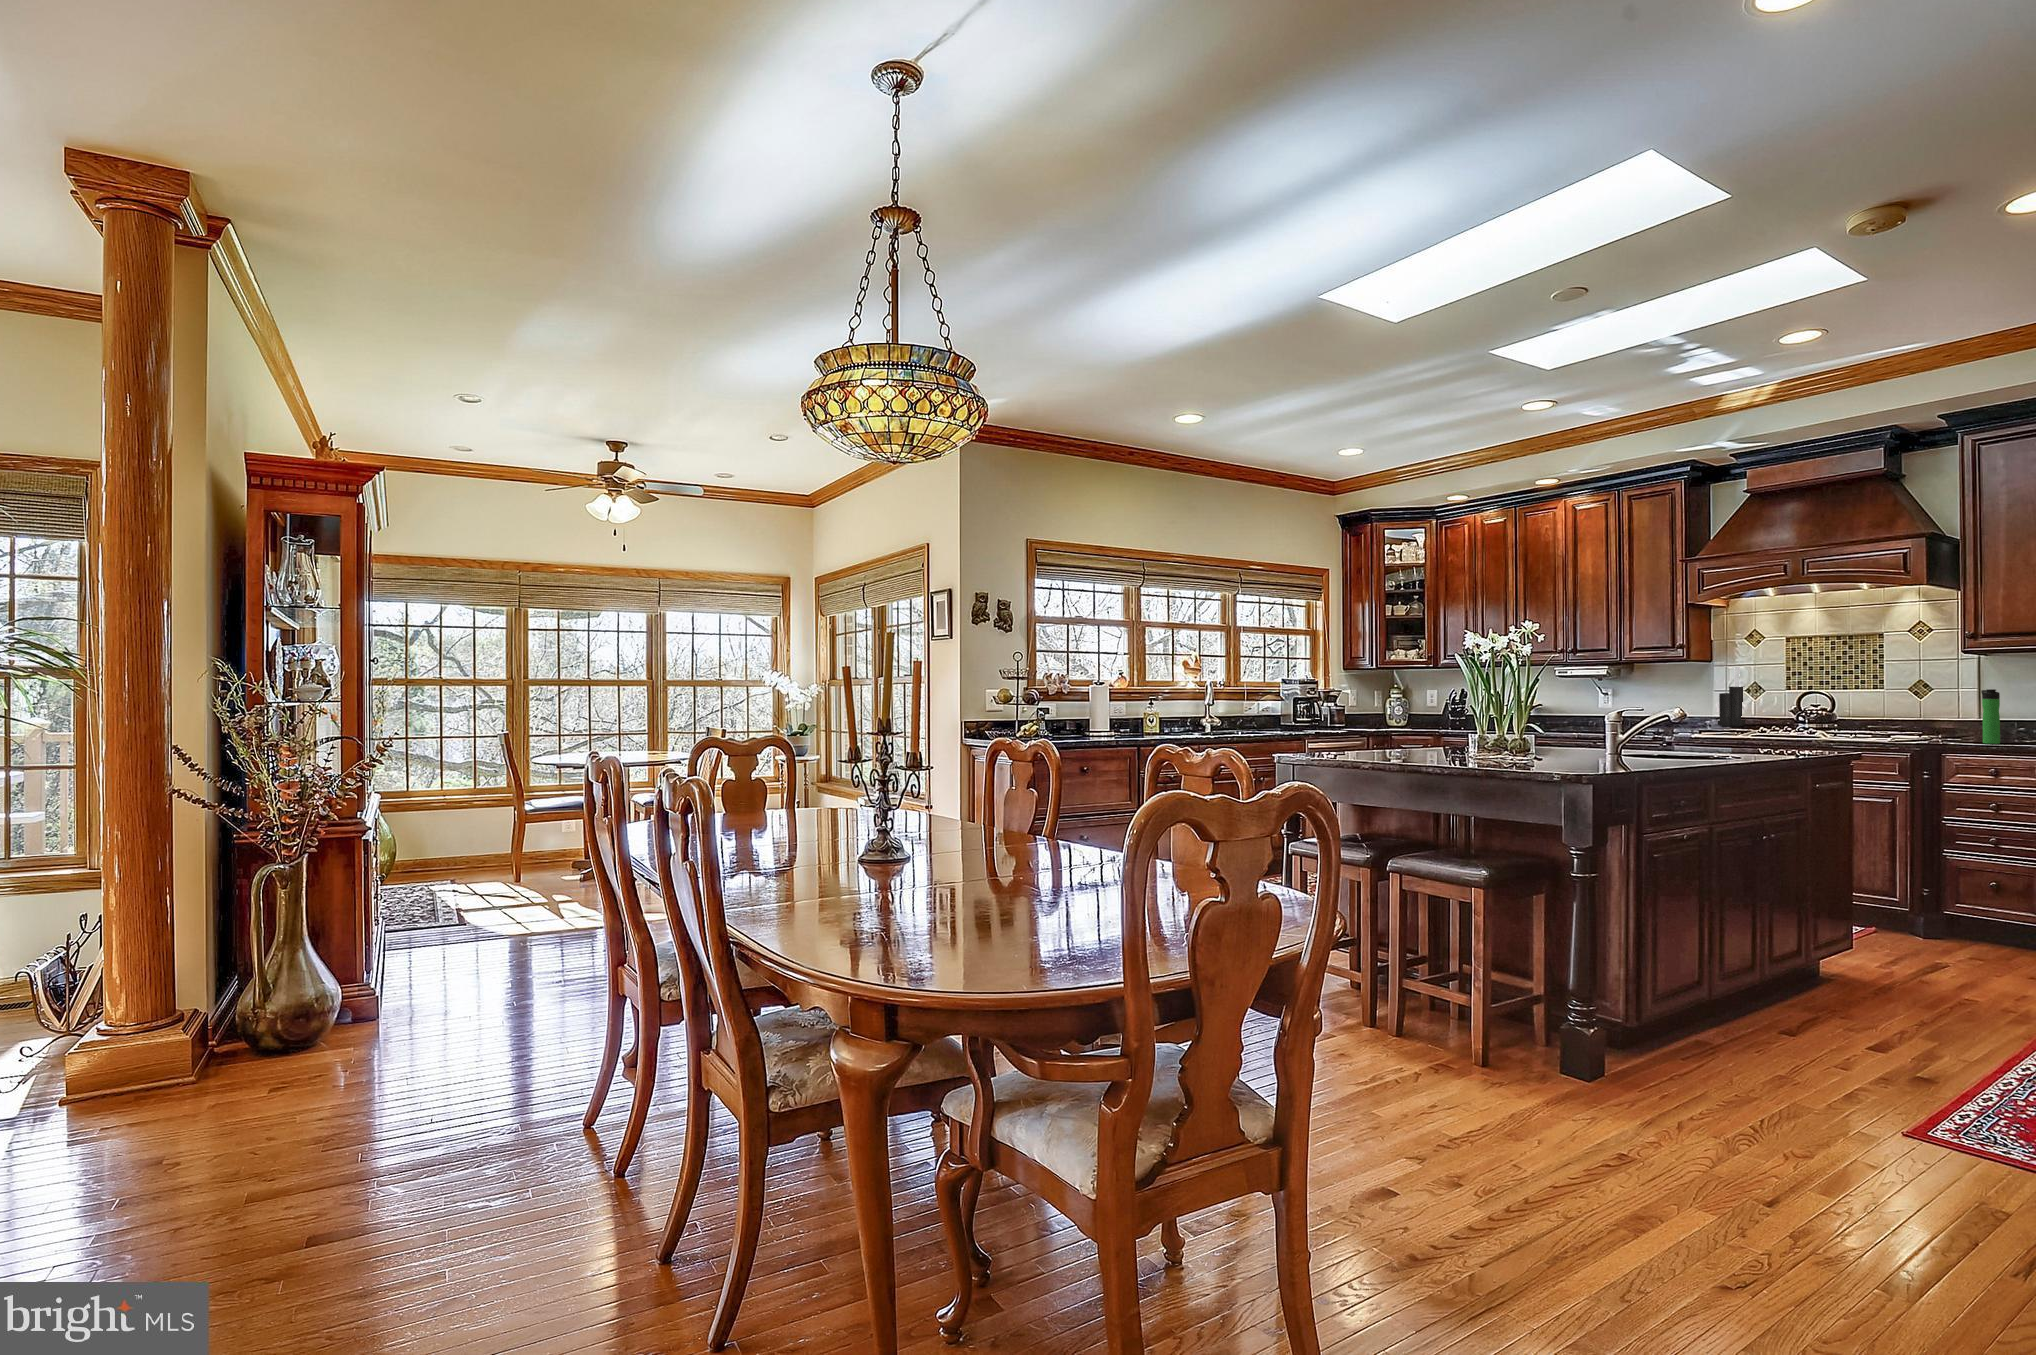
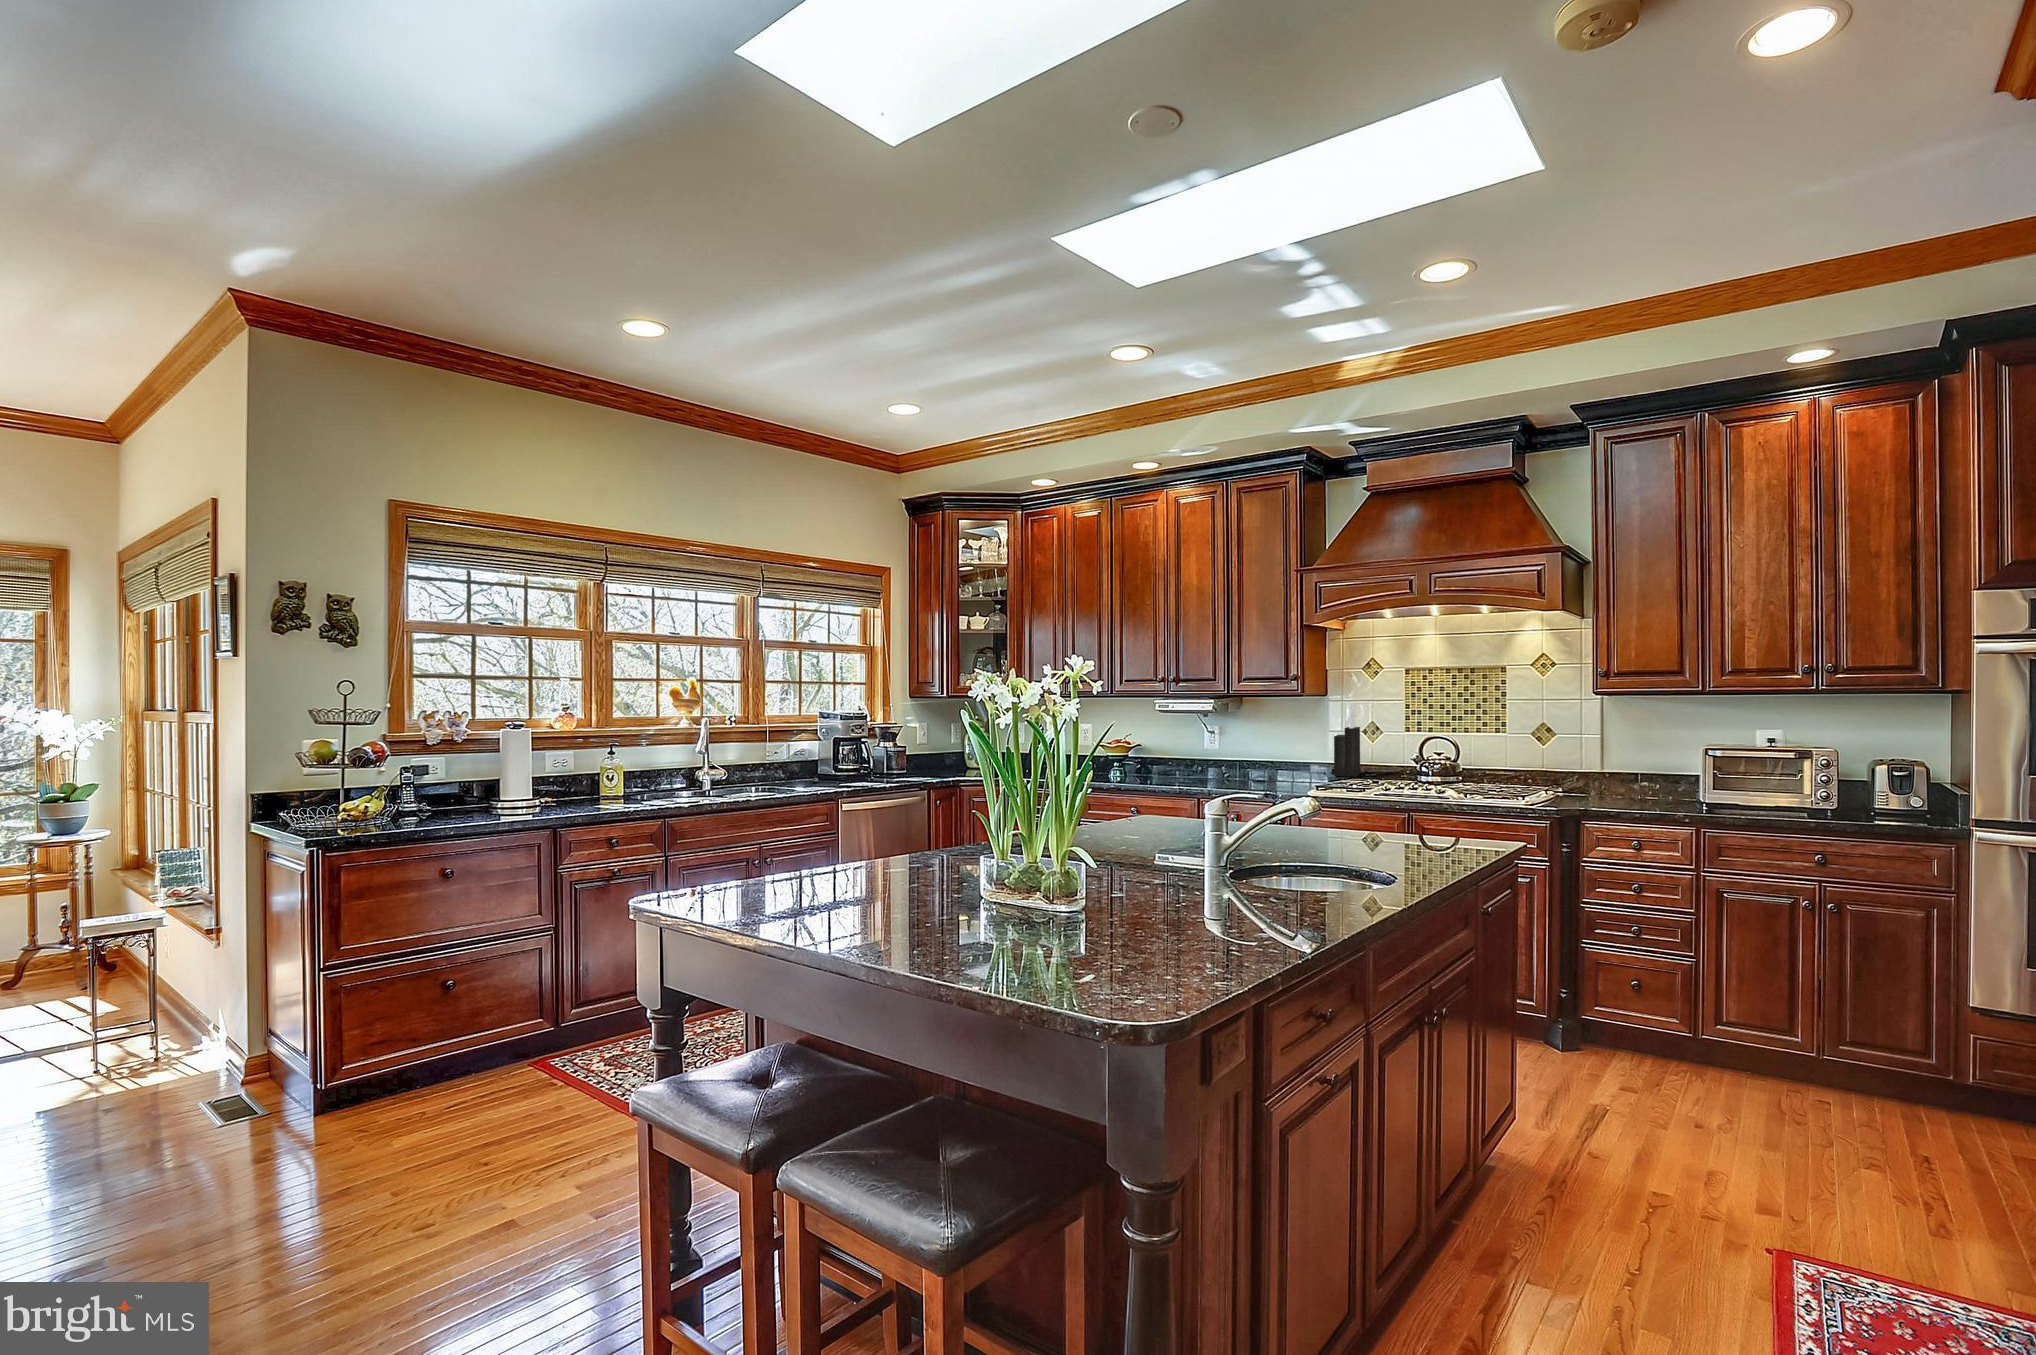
bottle: present [1981,689,2000,744] -> none [1628,744,1650,813]

